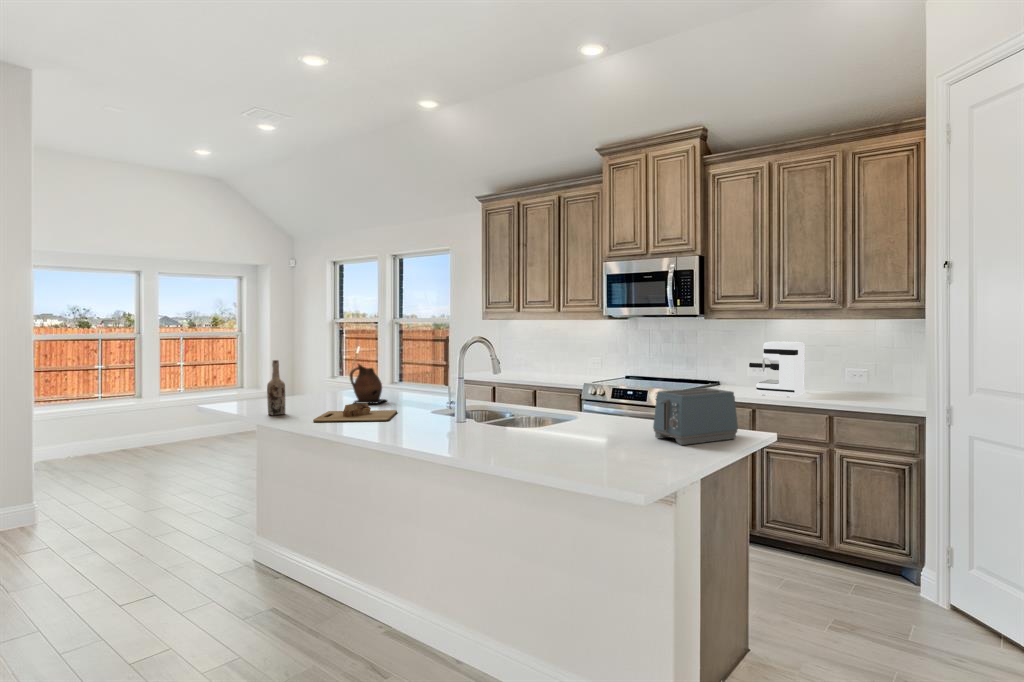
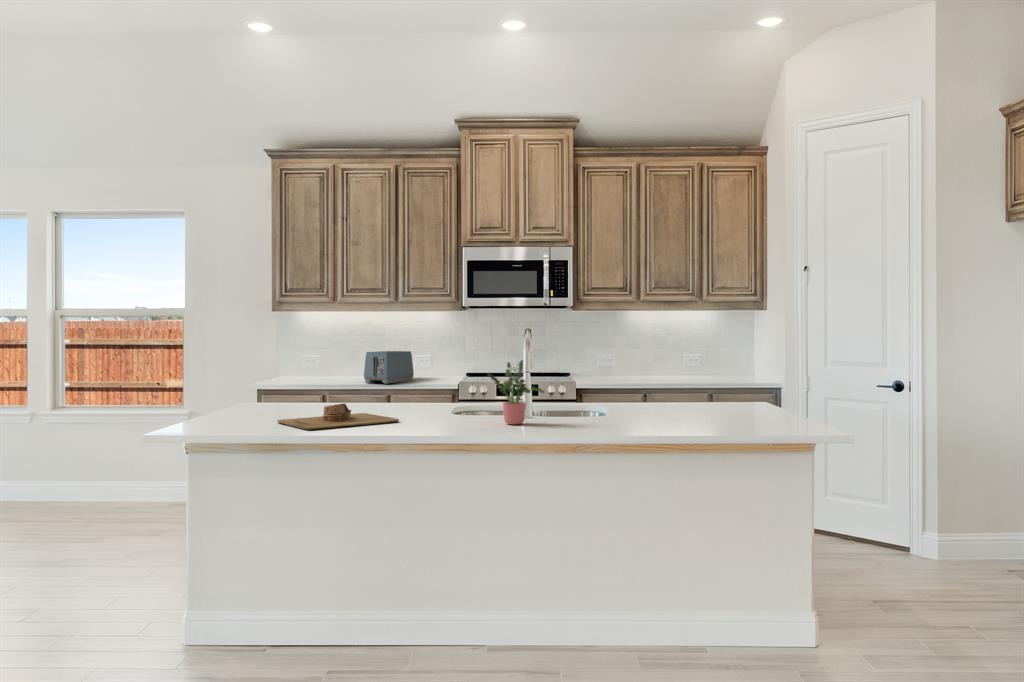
coffee maker: present [749,341,805,397] -> none [625,332,677,382]
wine bottle: present [267,360,285,415] -> none [190,348,218,431]
ceramic pitcher: present [350,364,386,404] -> none [247,357,299,413]
potted plant: none [419,379,454,434] -> present [487,360,544,425]
toaster: present [653,388,738,445] -> present [364,351,414,384]

